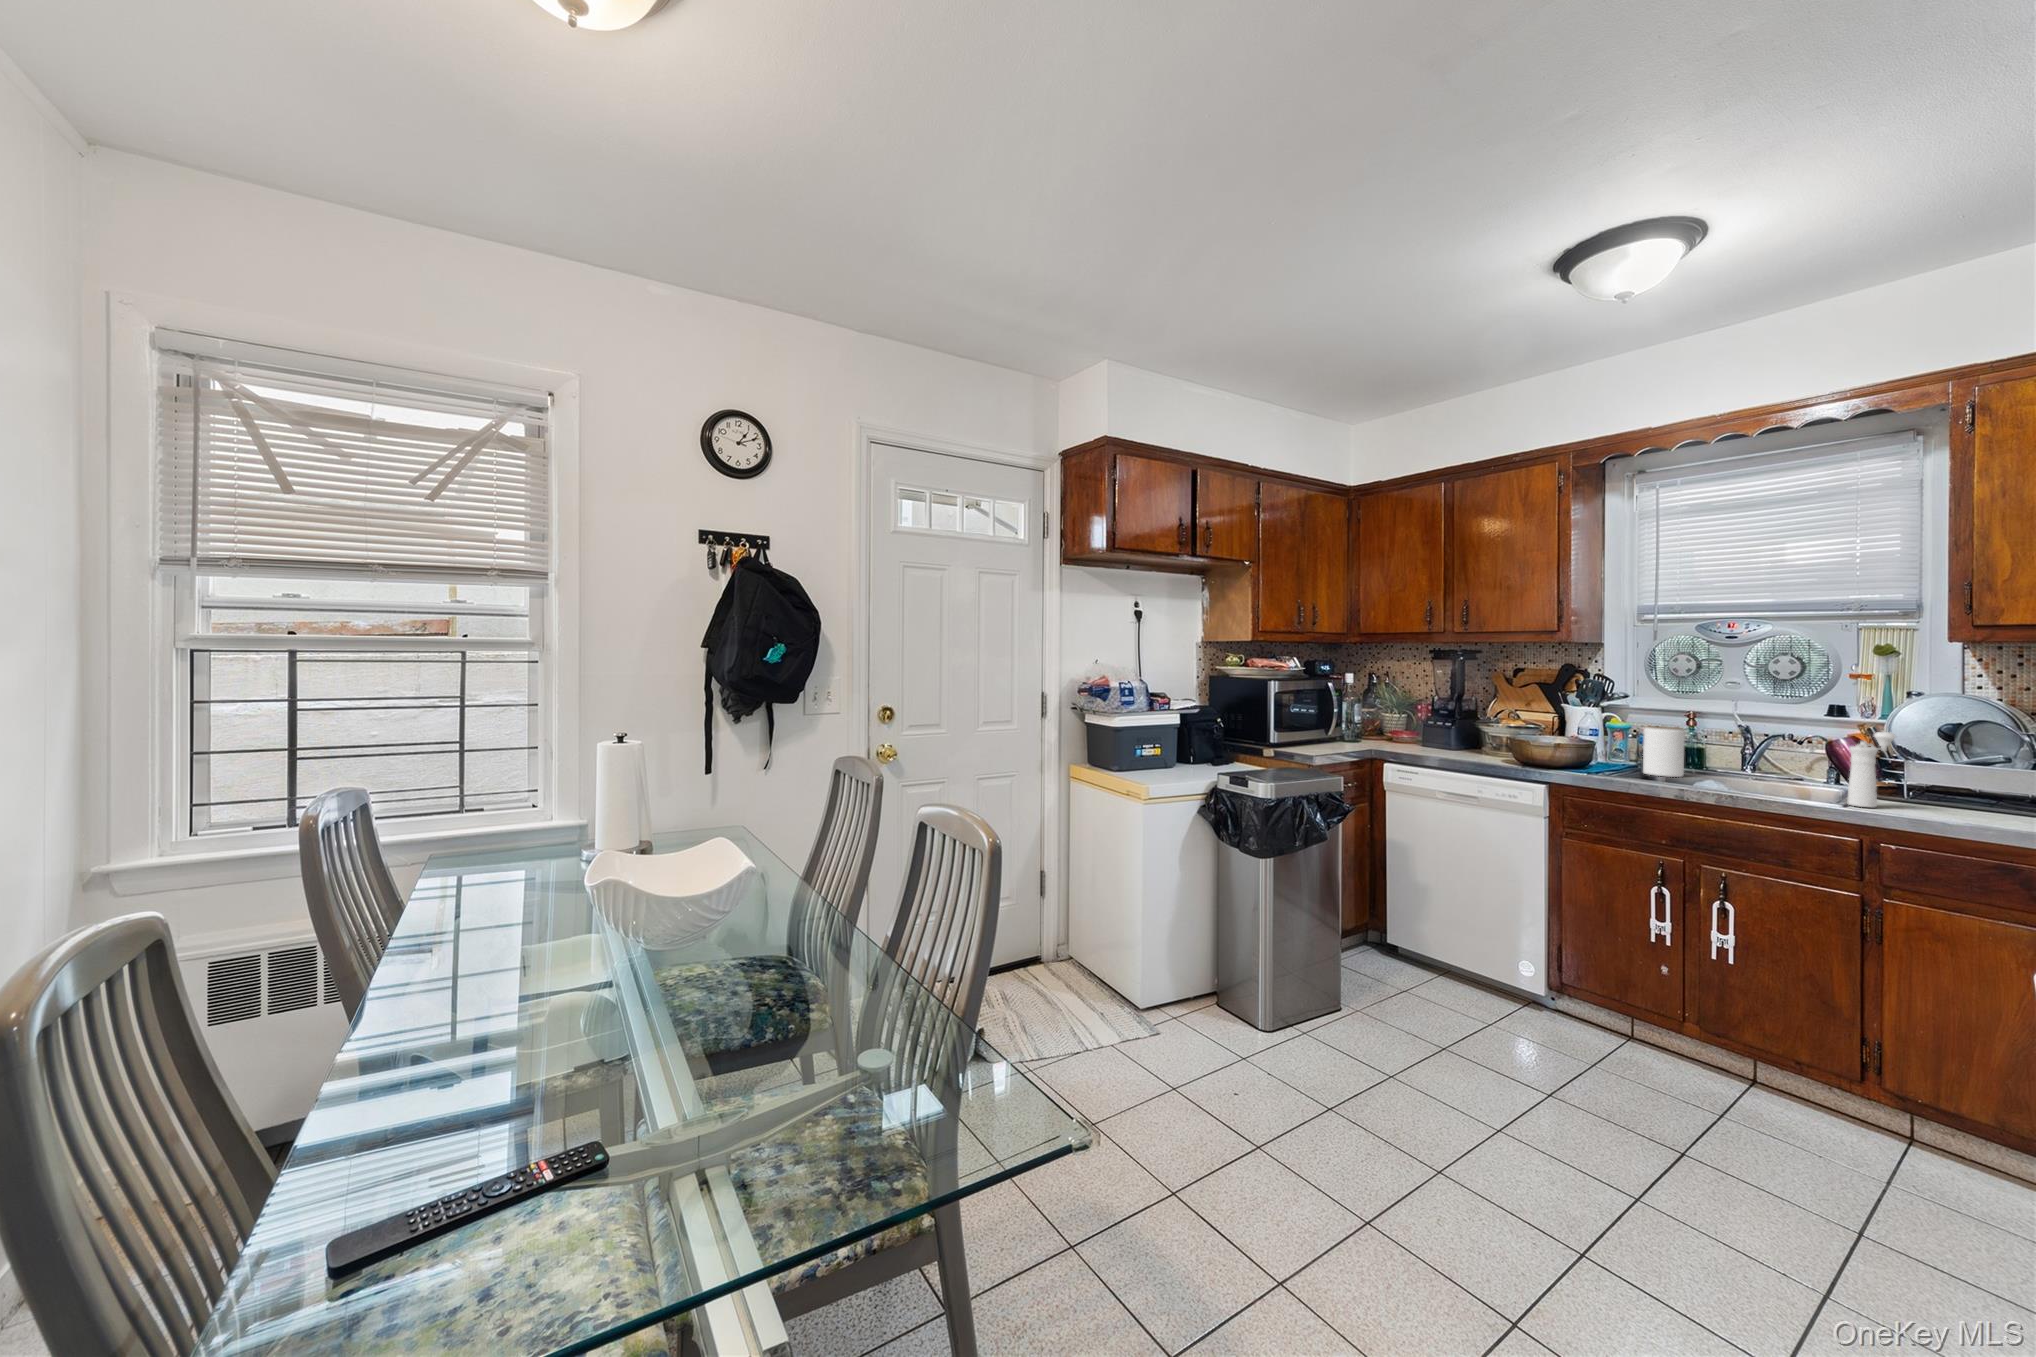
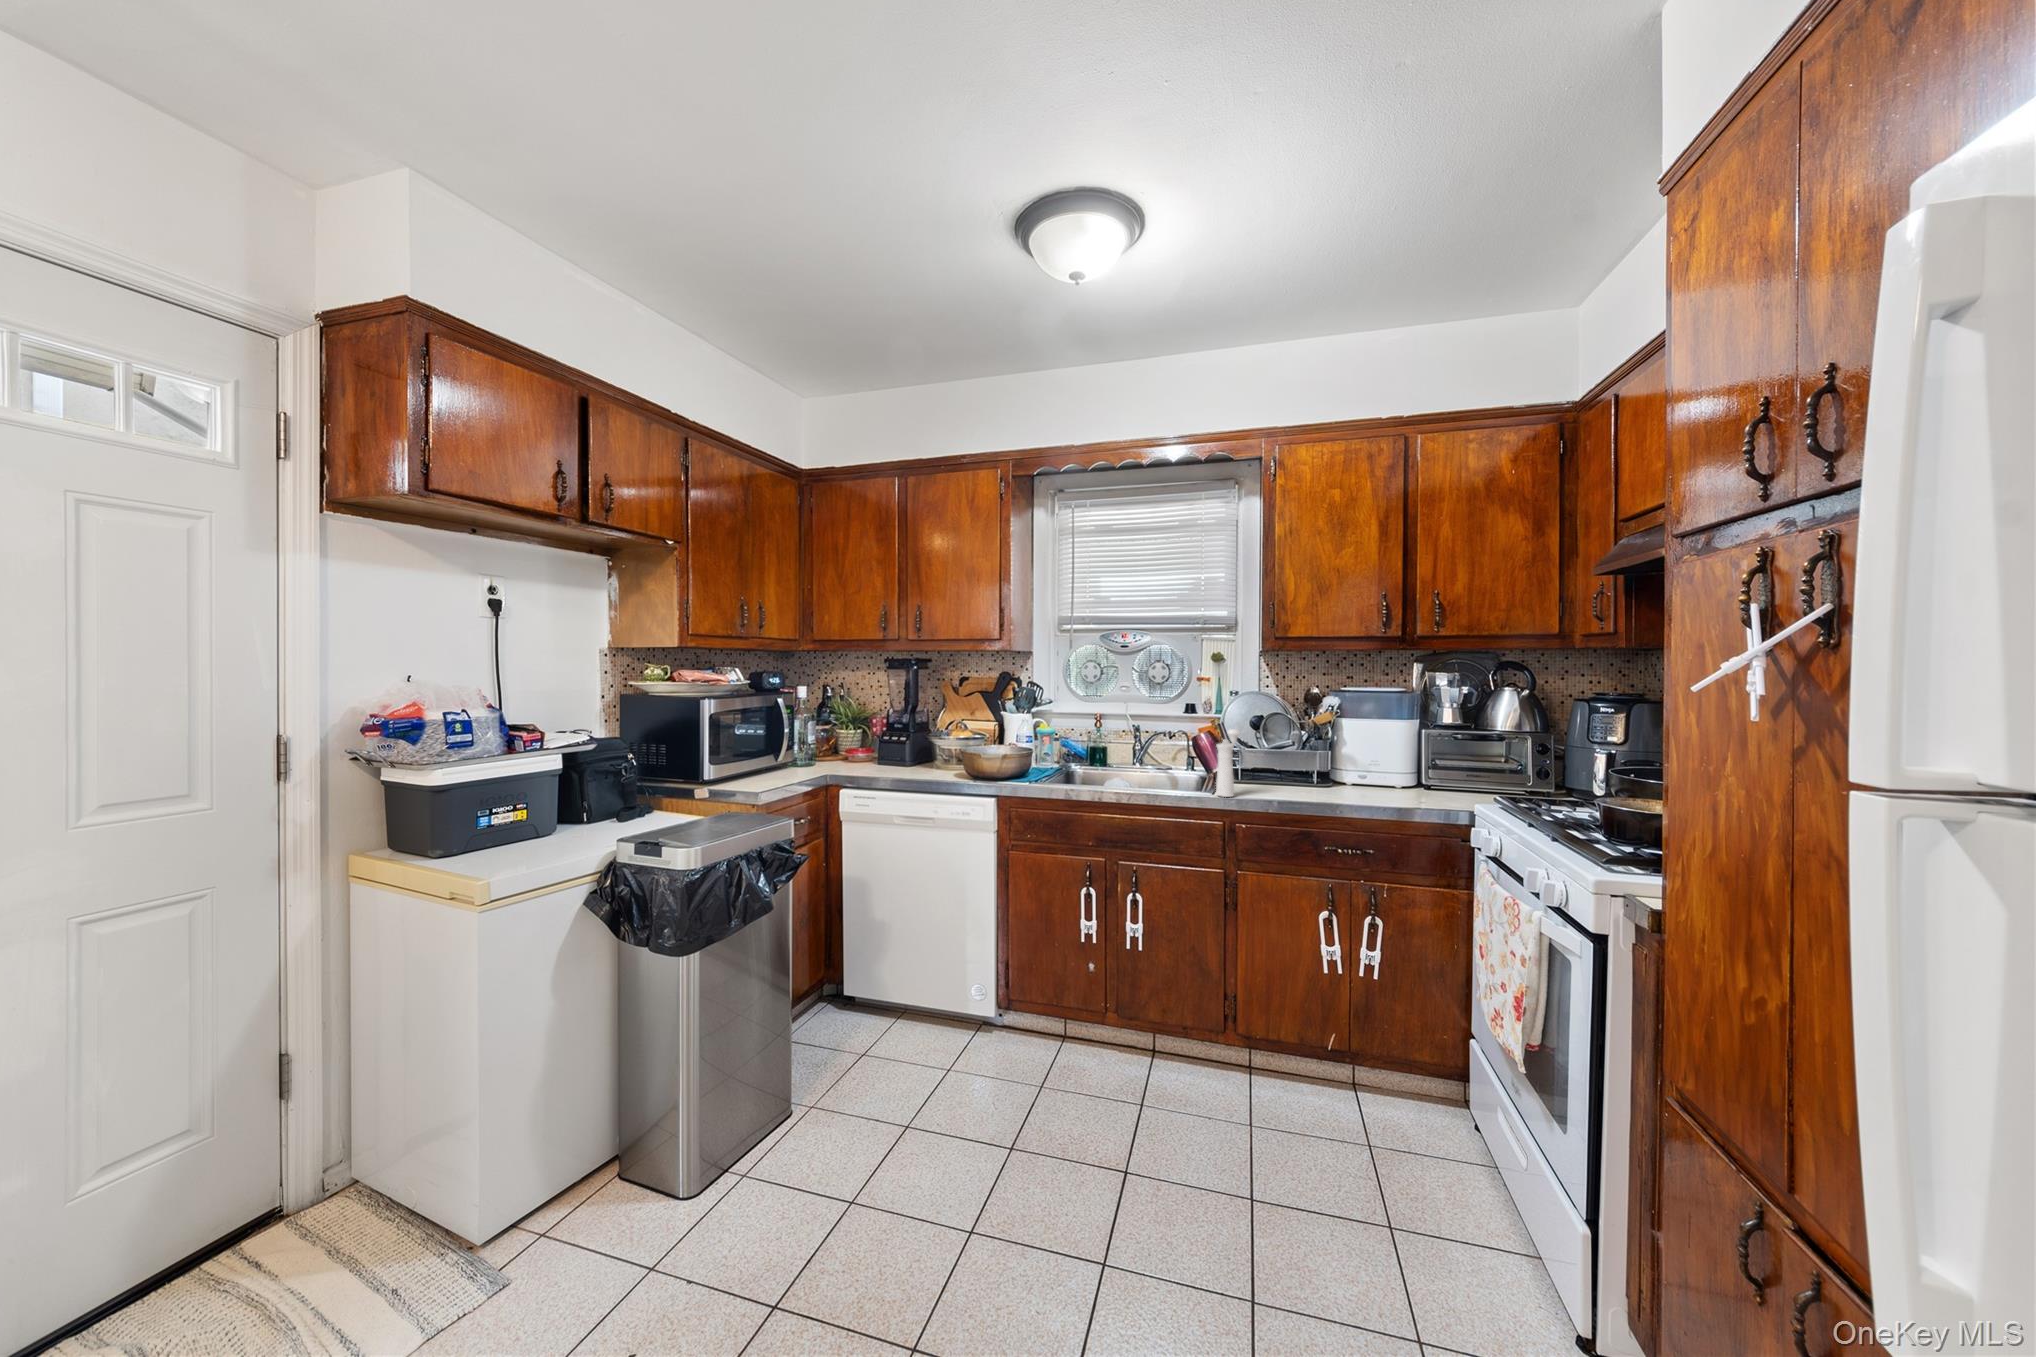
jar: present [1643,726,1685,777] -> none [1071,731,1100,780]

